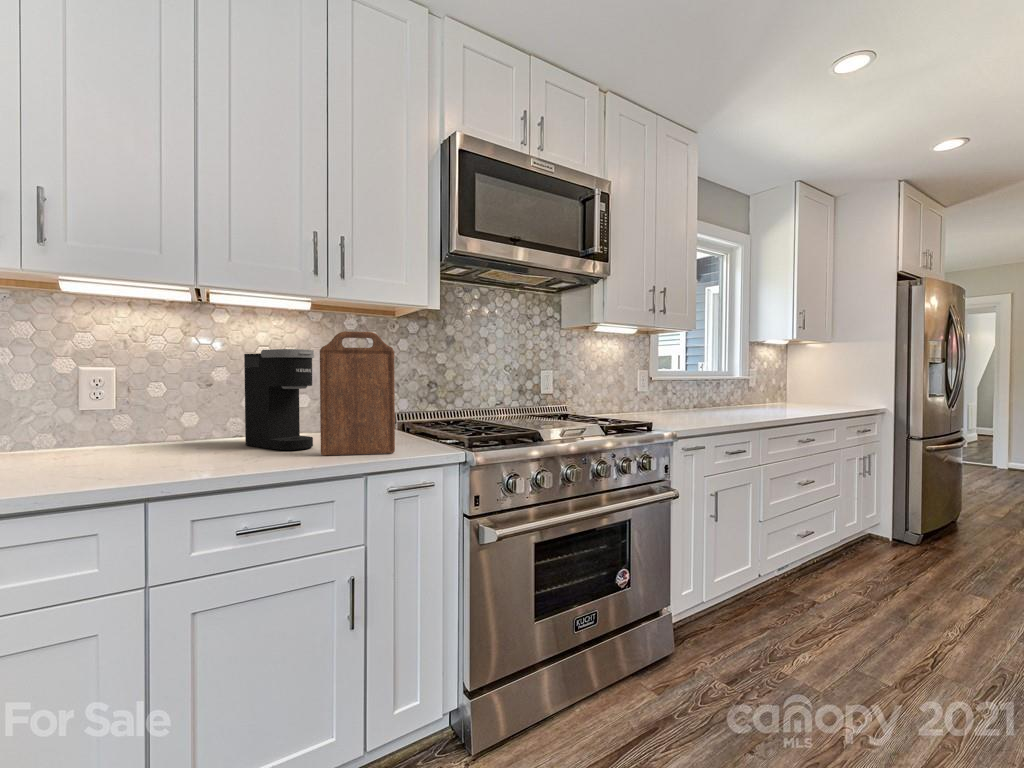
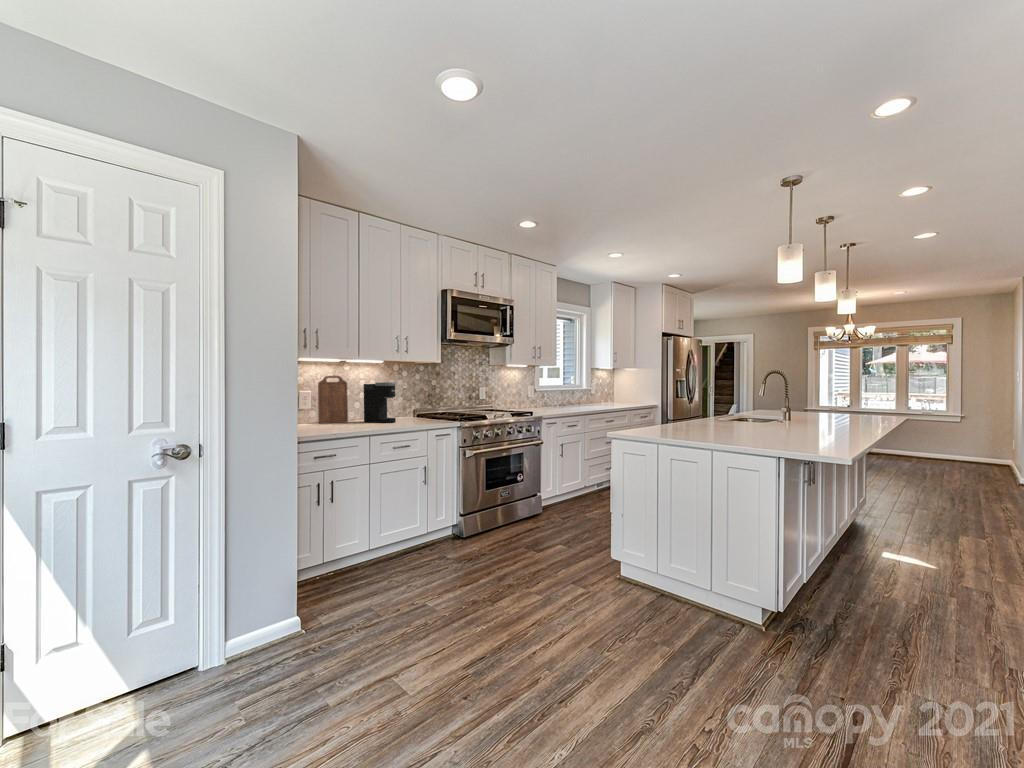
cutting board: present [320,331,395,455] -> present [318,376,348,424]

